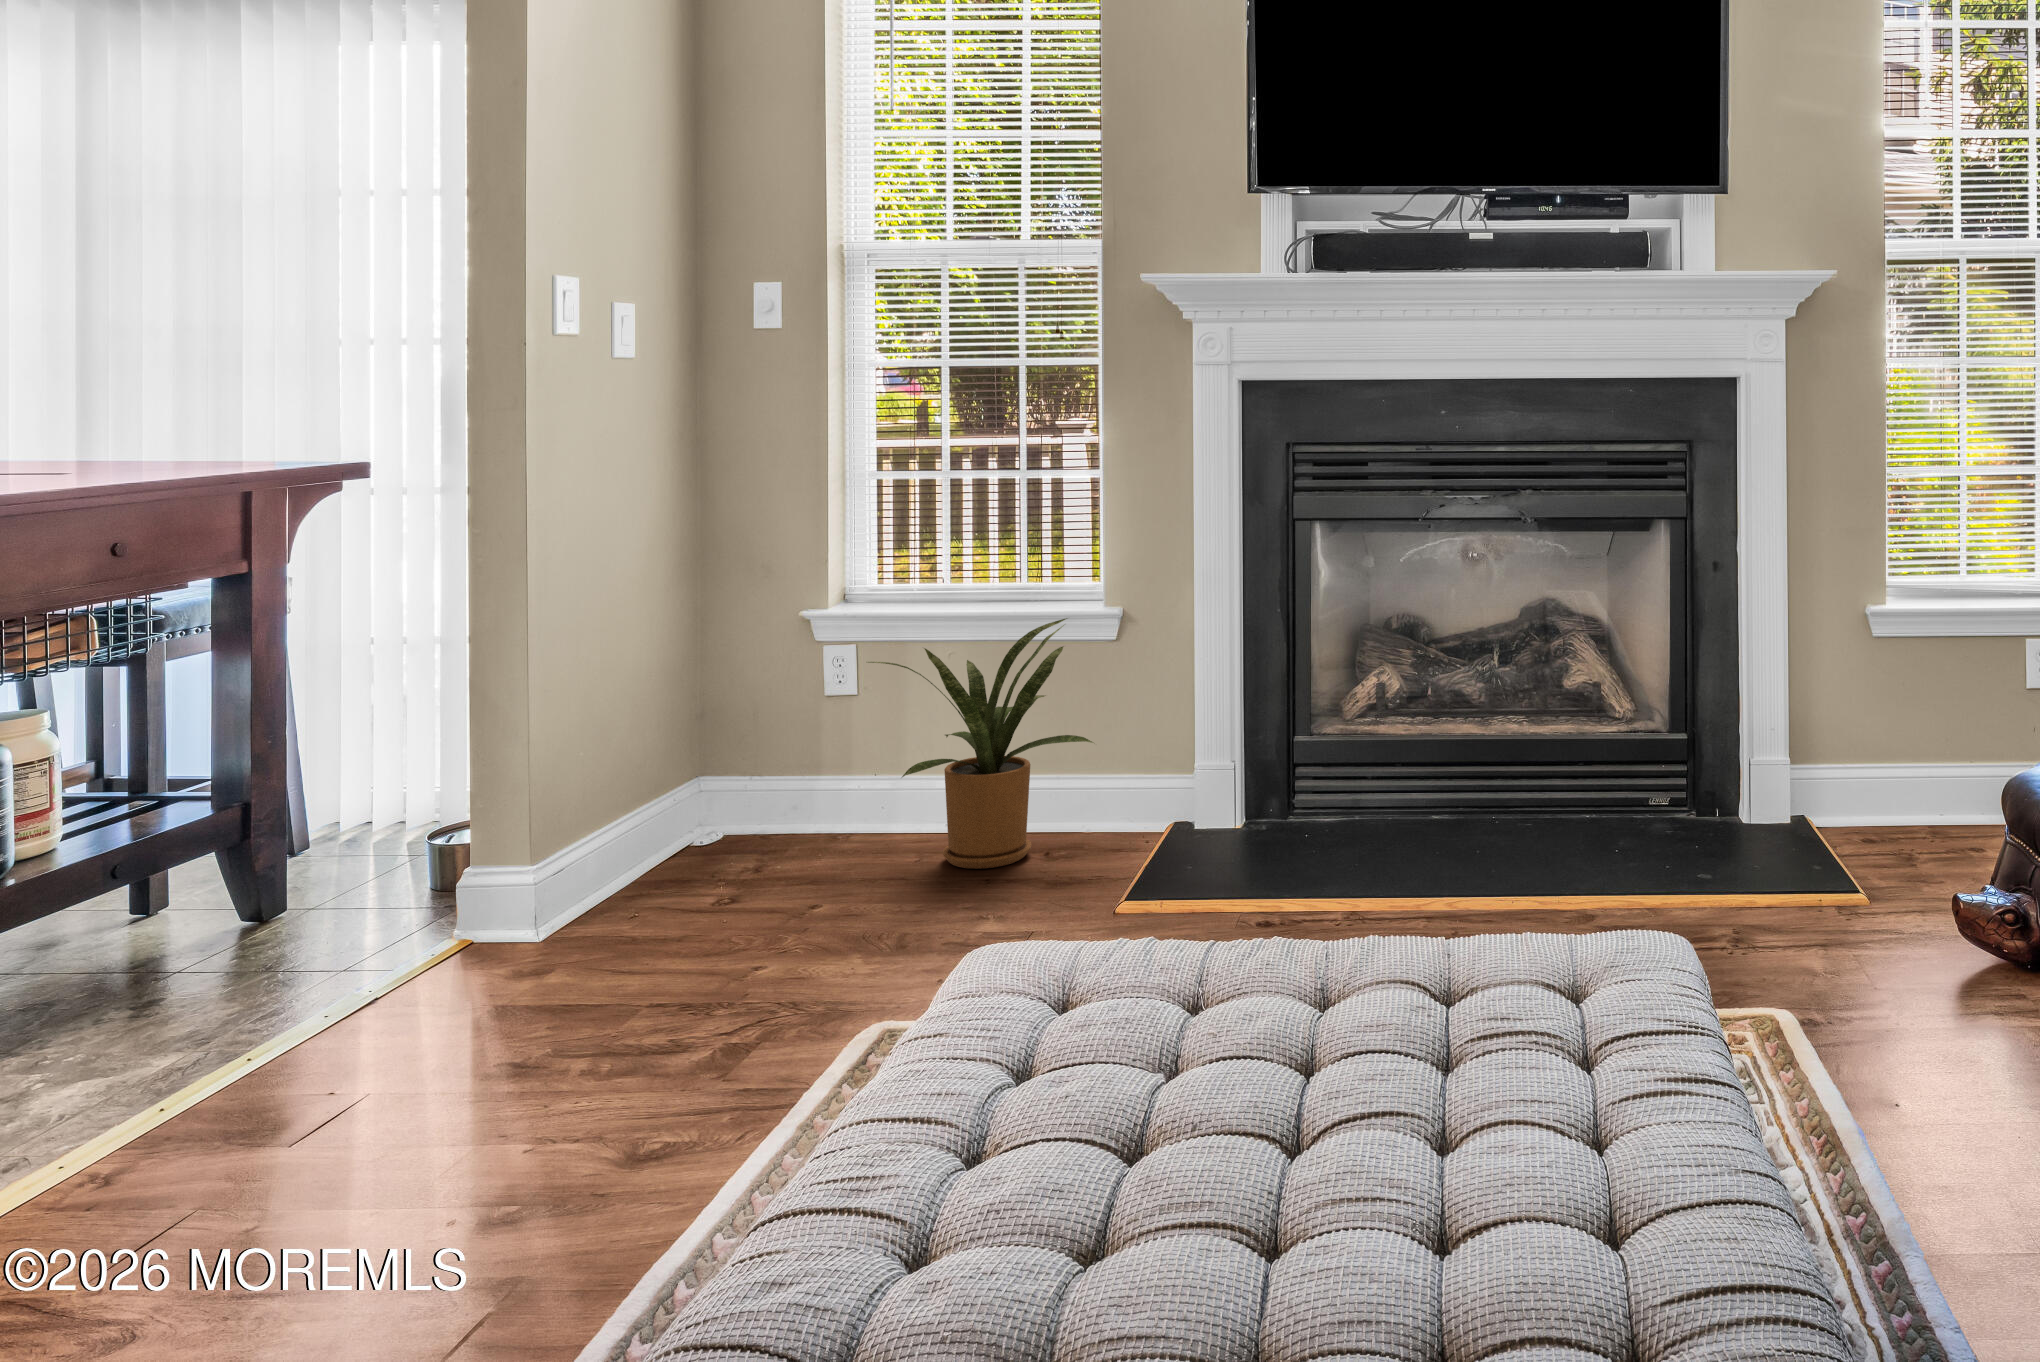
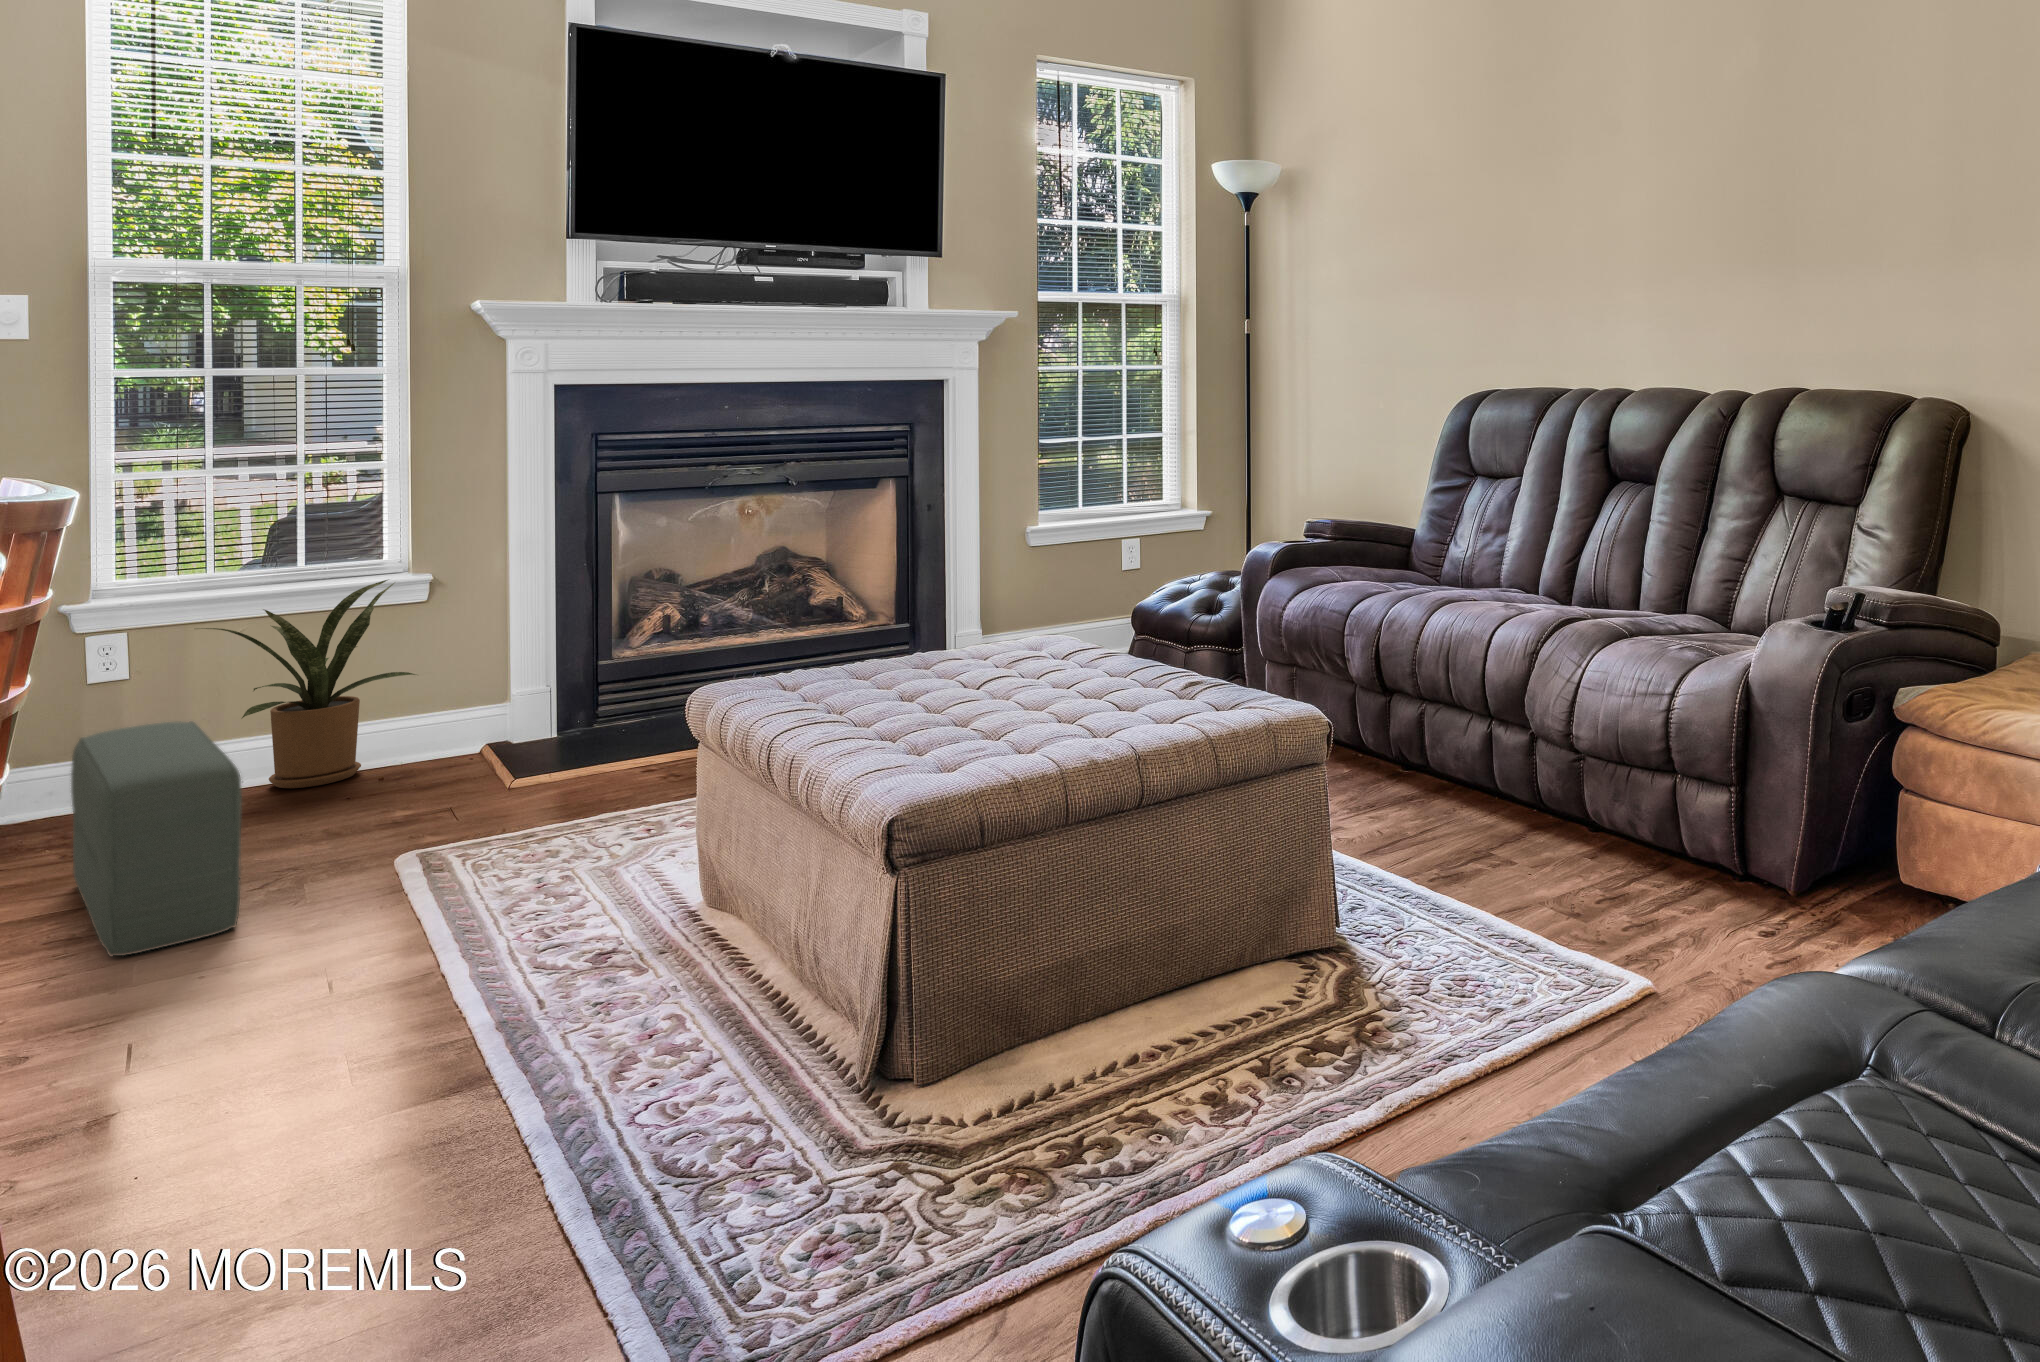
pouf: none [557,794,786,1132] -> present [71,721,242,956]

